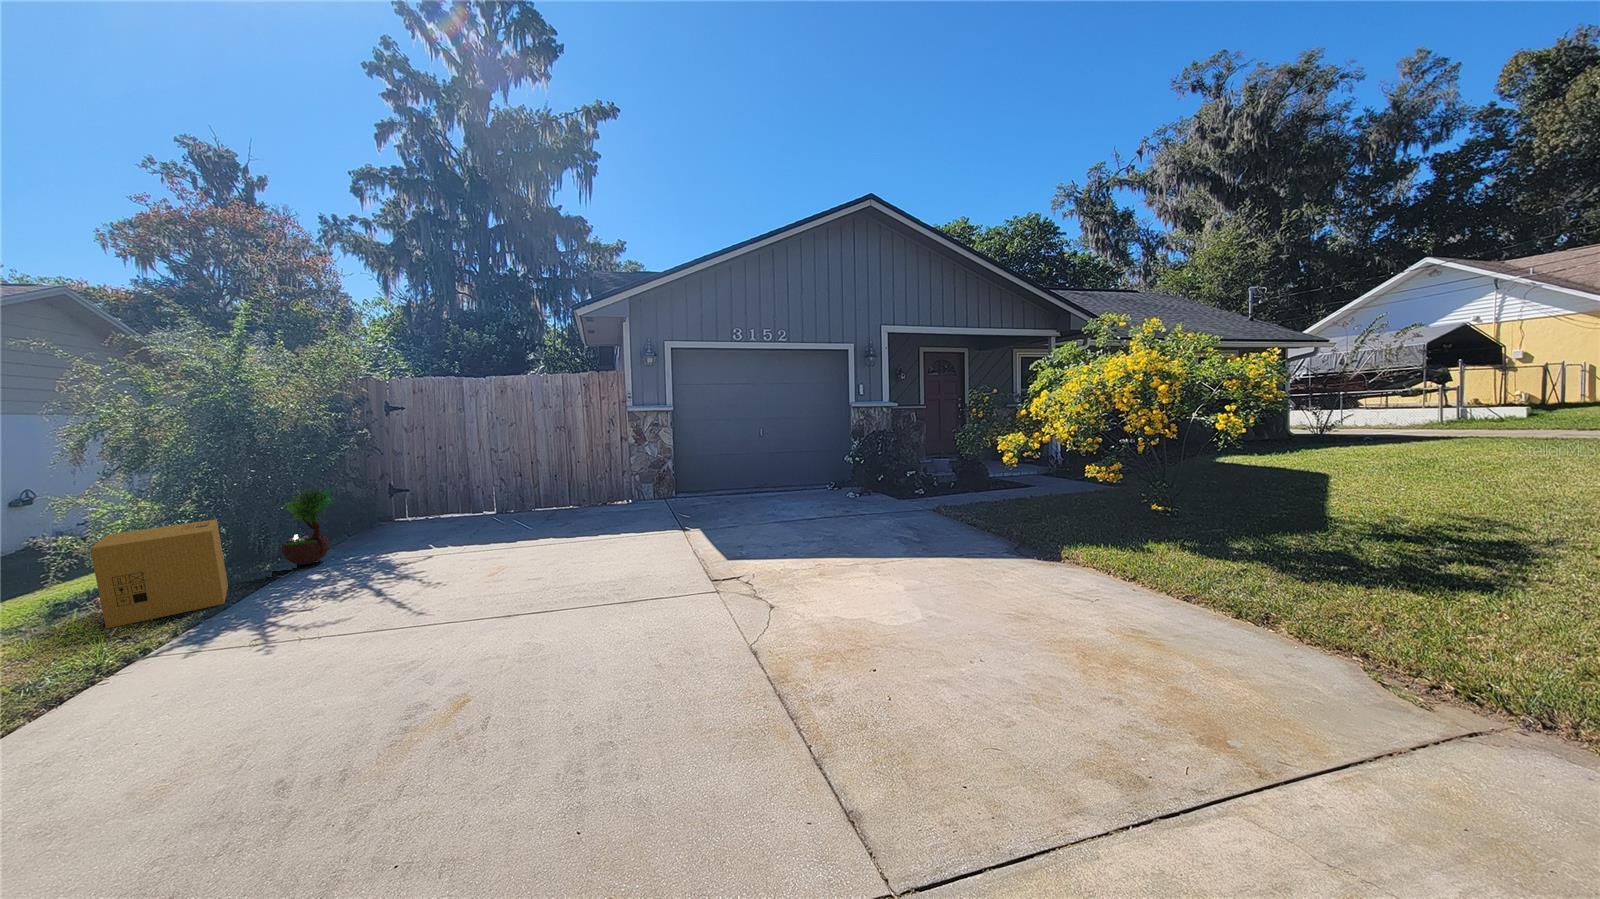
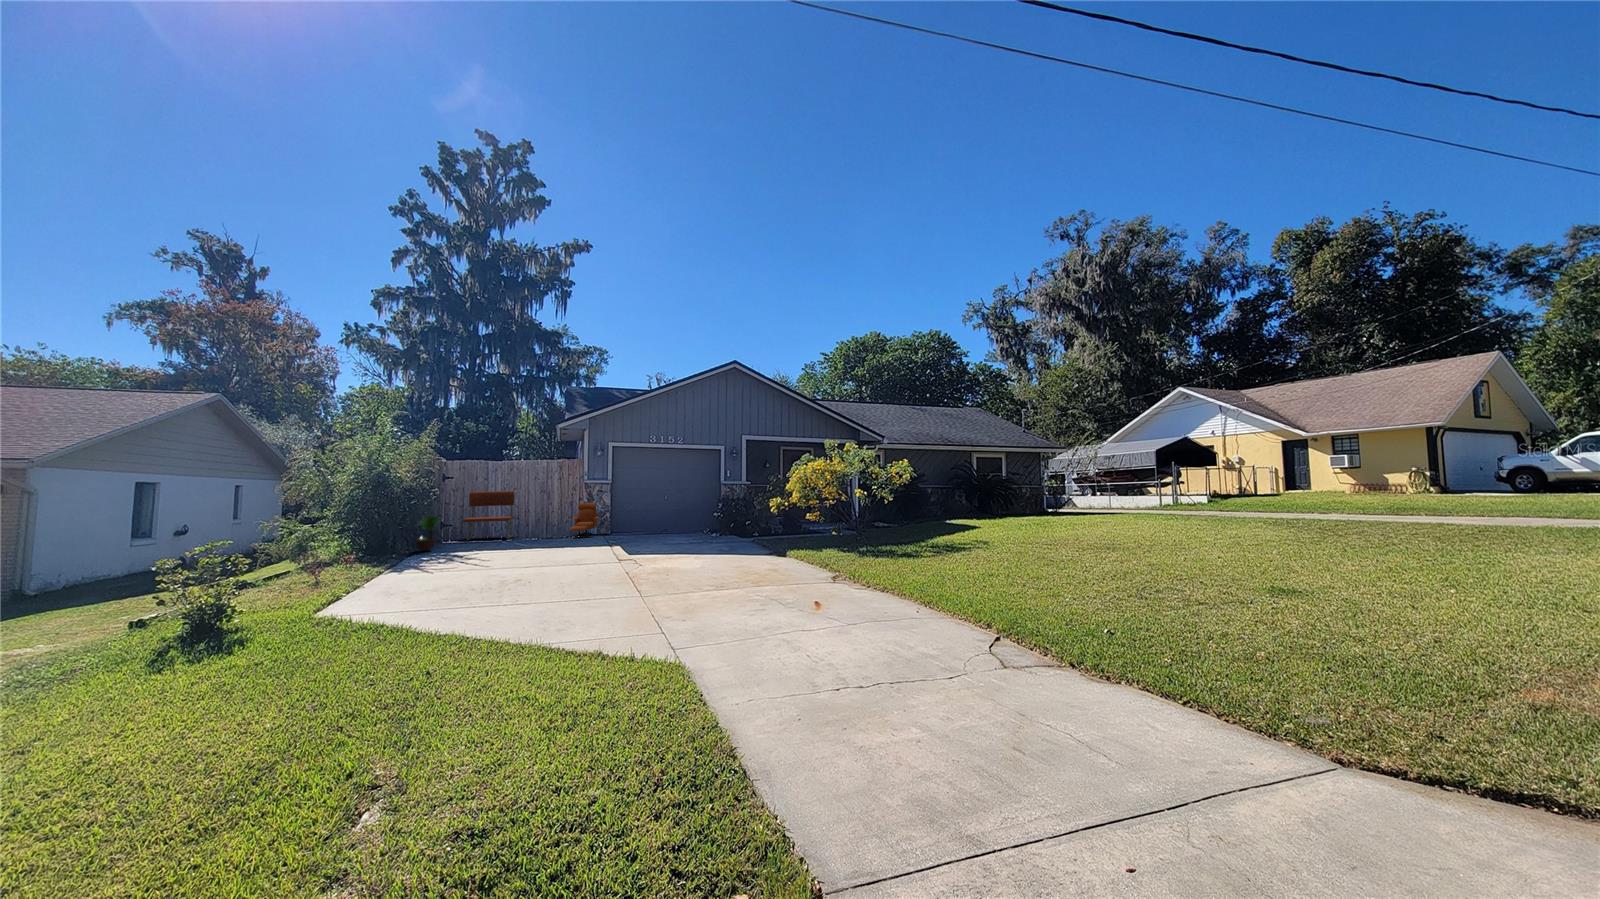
bench: none [410,430,510,521] -> present [462,491,514,540]
lounge chair: none [605,447,657,515] -> present [570,503,600,538]
cardboard box: present [90,520,228,628] -> none [361,524,406,563]

